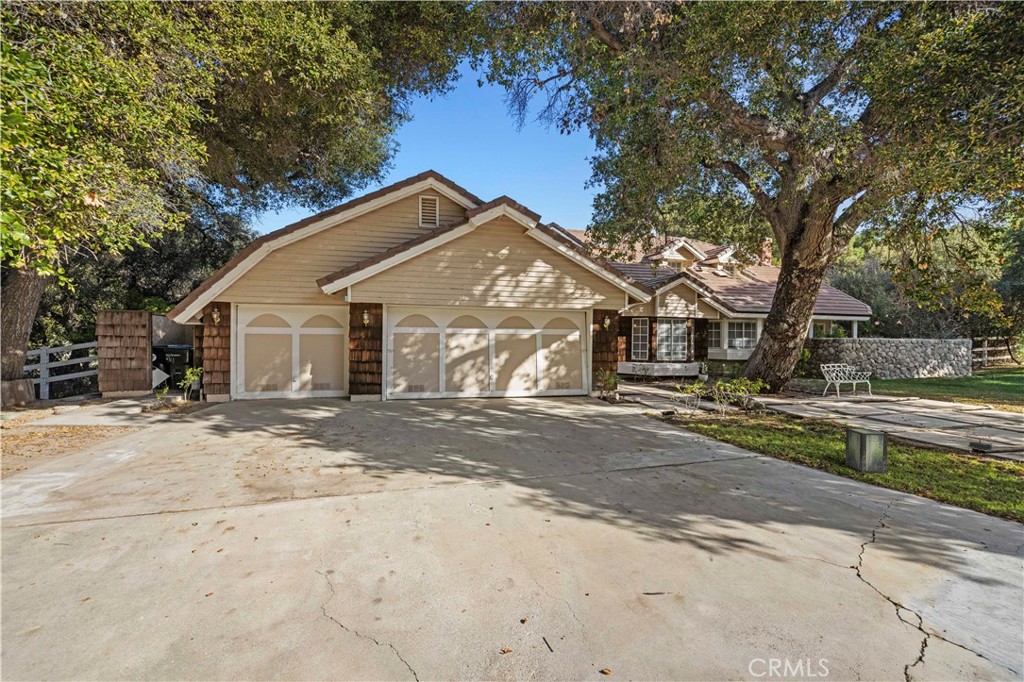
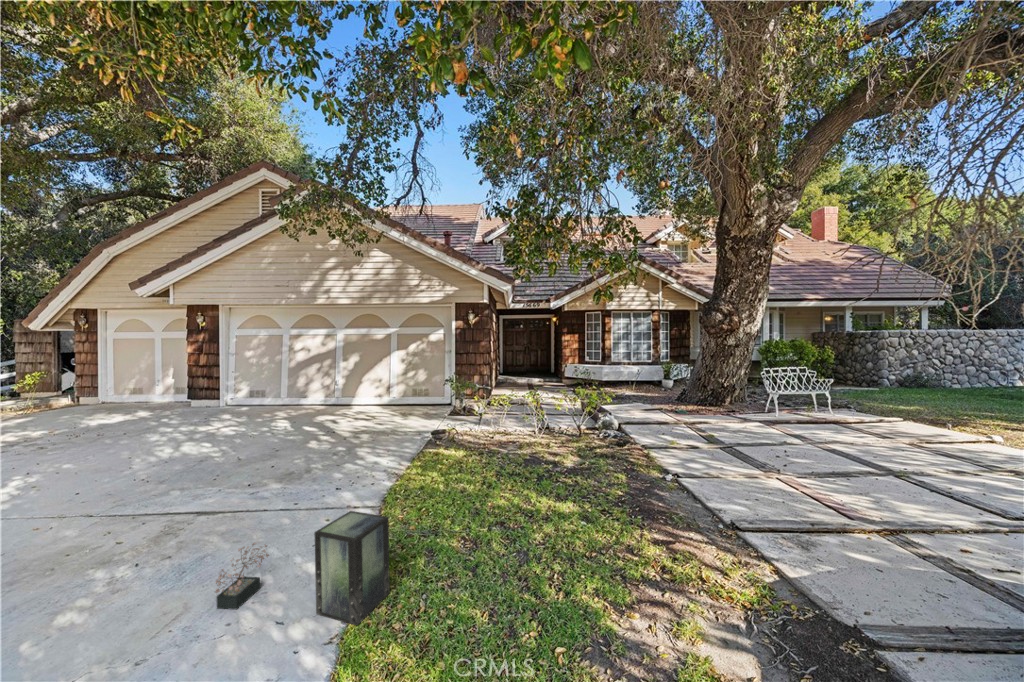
decorative plant: present [966,429,993,450] -> present [216,543,269,610]

